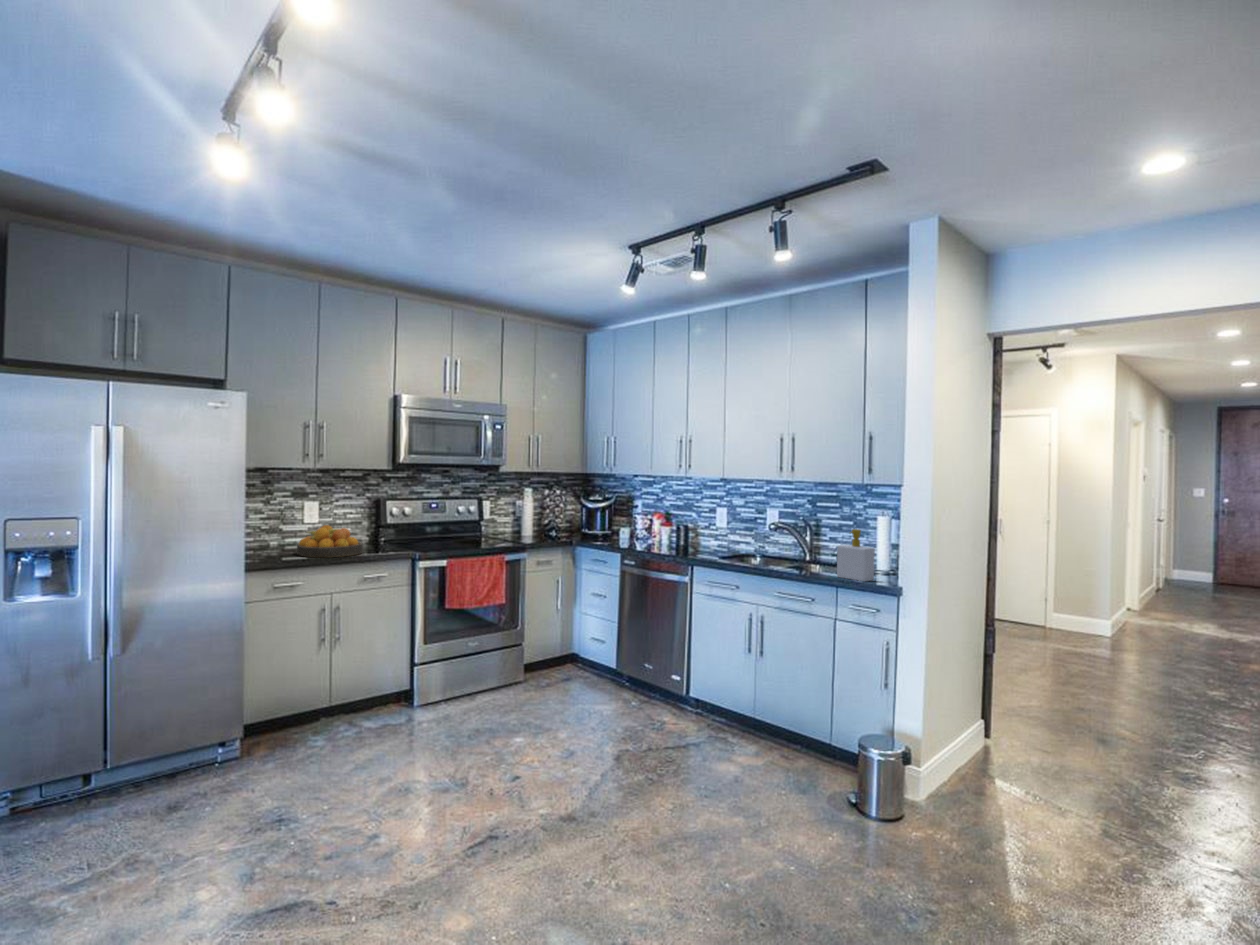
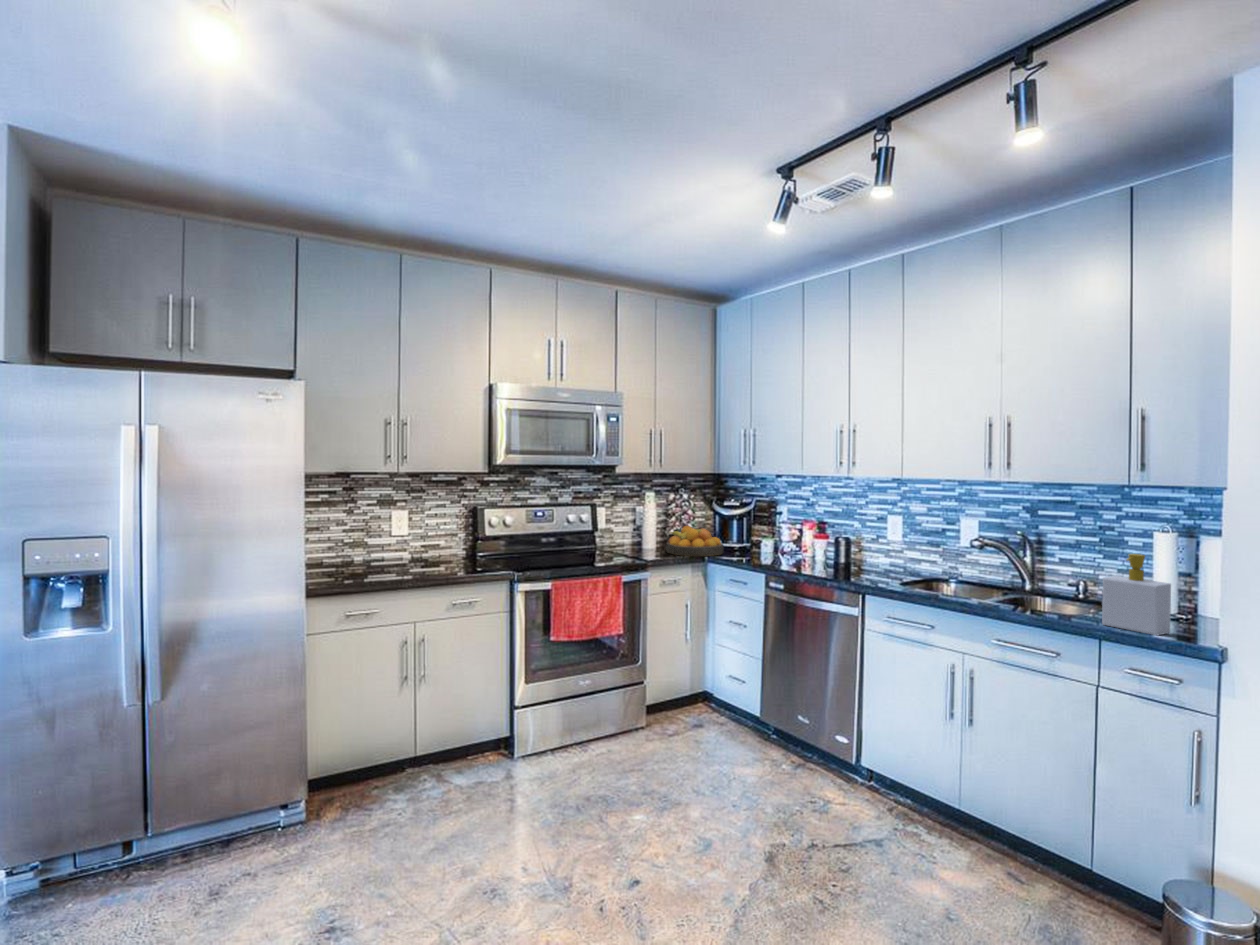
fruit bowl: present [297,525,363,557] -> present [666,526,723,556]

